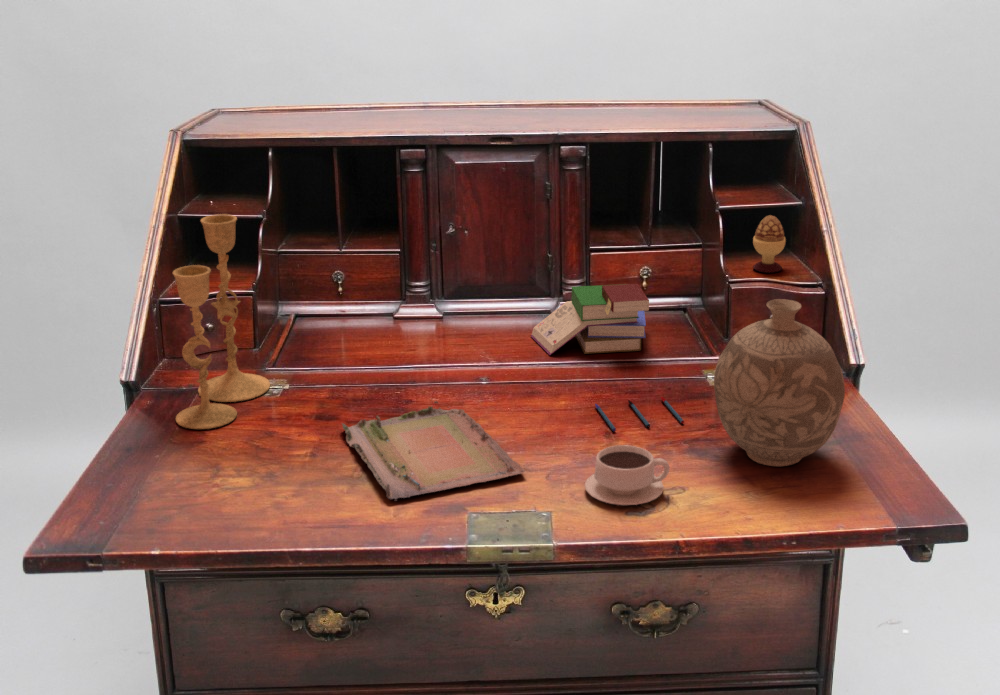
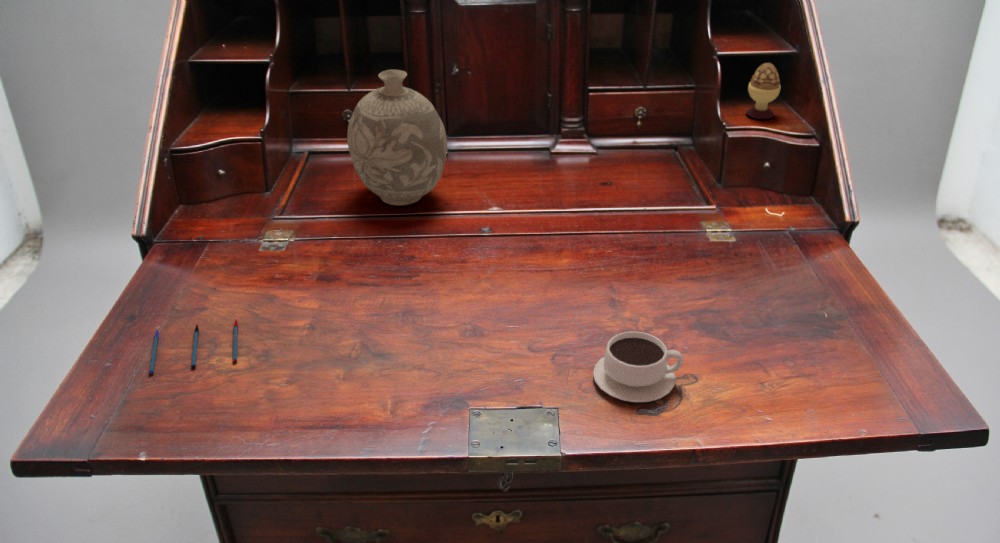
candlestick: present [173,214,270,429] -> none [163,68,279,291]
book: present [531,284,649,355] -> none [531,129,650,202]
decorative vase: present [714,299,845,466] -> present [347,70,447,205]
pen: present [595,397,684,431] -> present [149,320,238,373]
tray: present [342,401,525,501] -> none [344,260,532,392]

